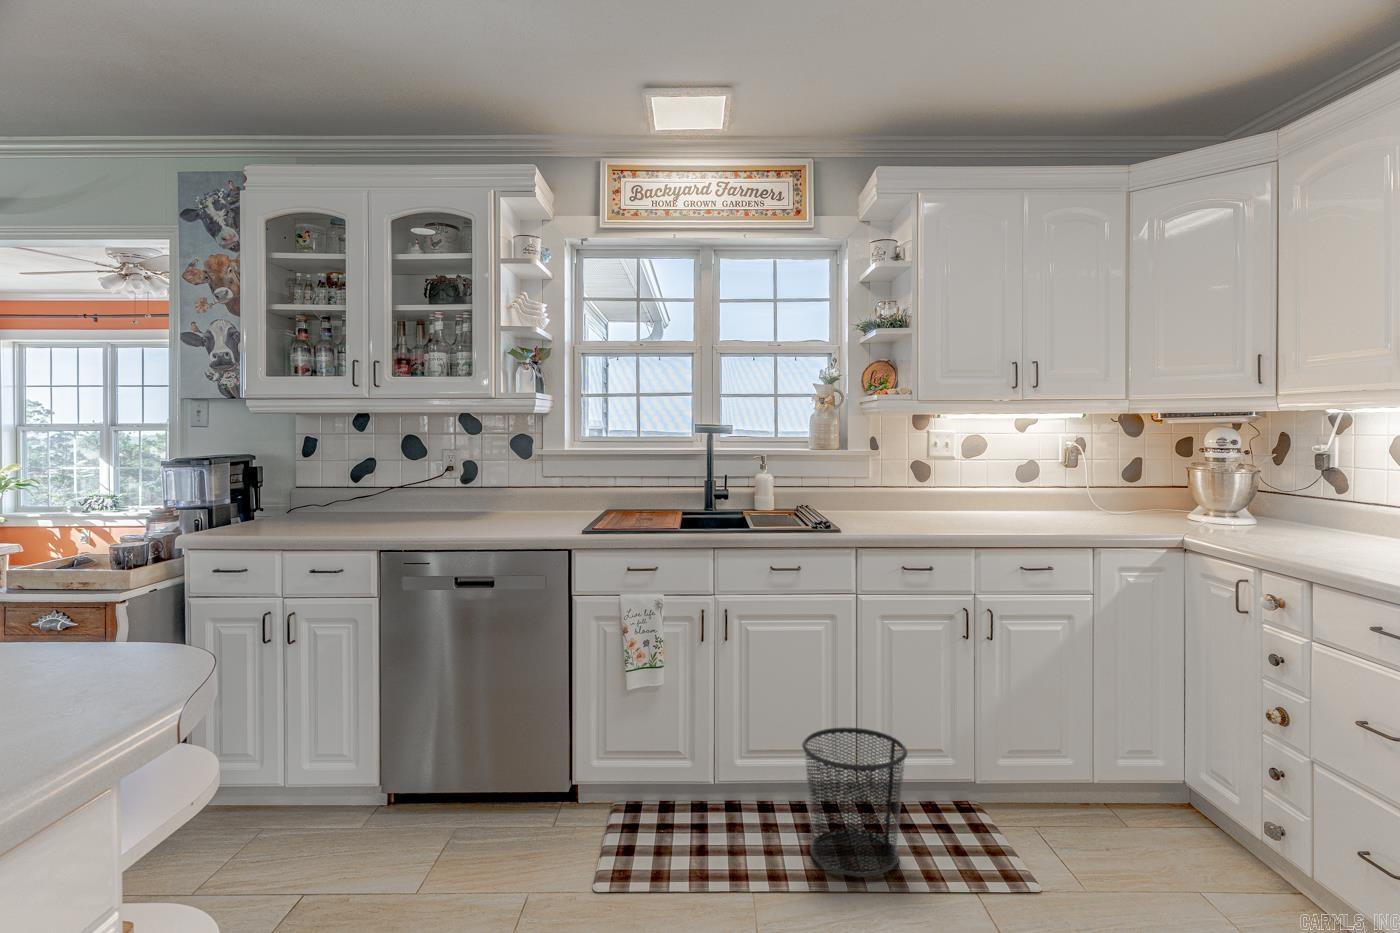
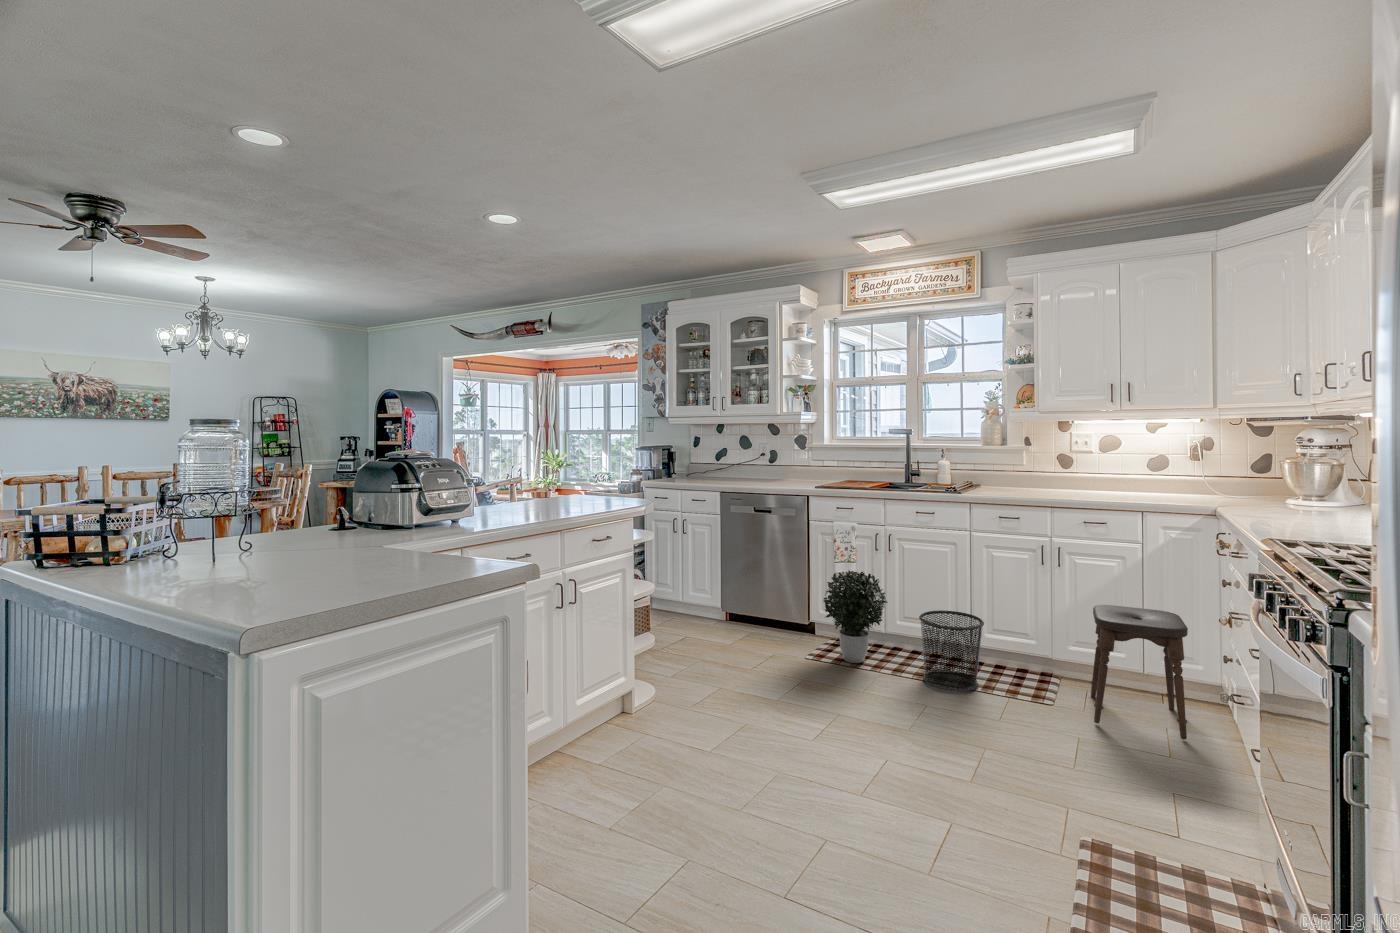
potted plant: none [624,678,739,852] -> present [823,571,888,663]
stool: none [1040,687,1207,886] -> present [1091,605,1188,739]

